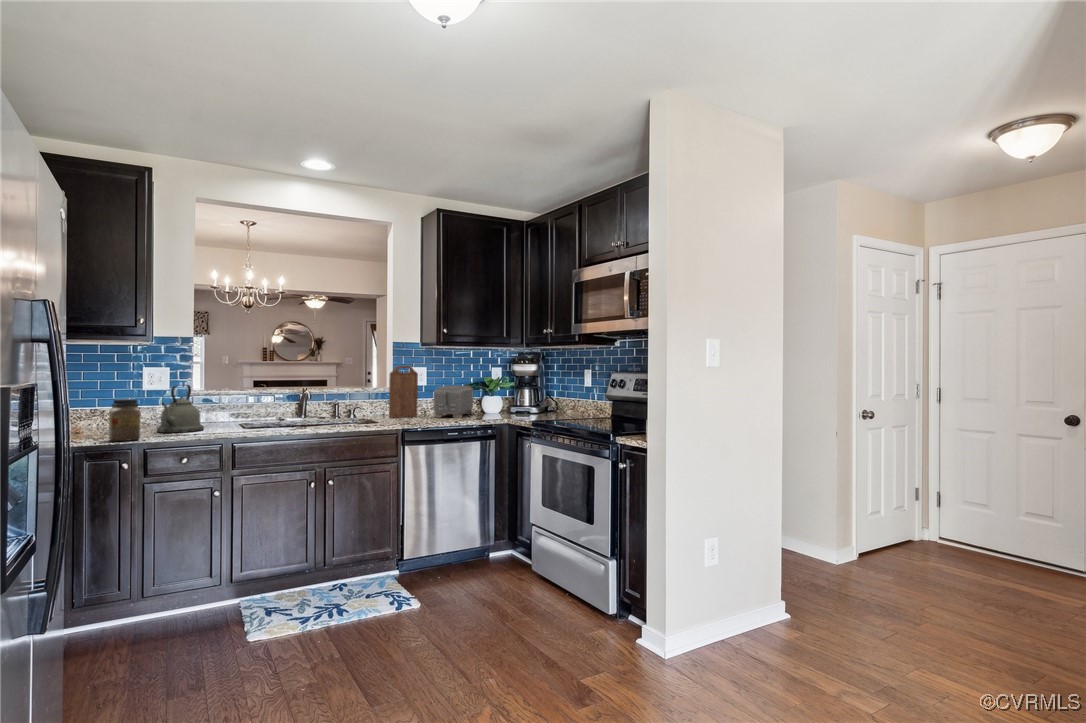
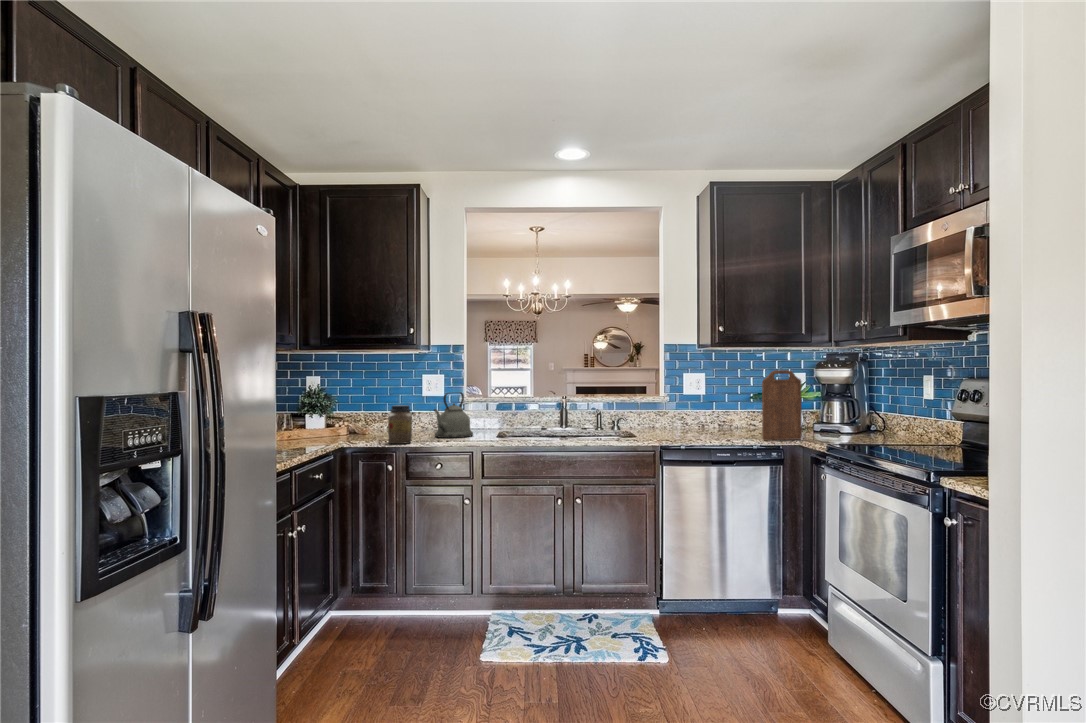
cutting board: present [389,366,418,418] -> present [762,370,802,440]
toaster: present [433,386,473,418] -> none [708,395,764,436]

